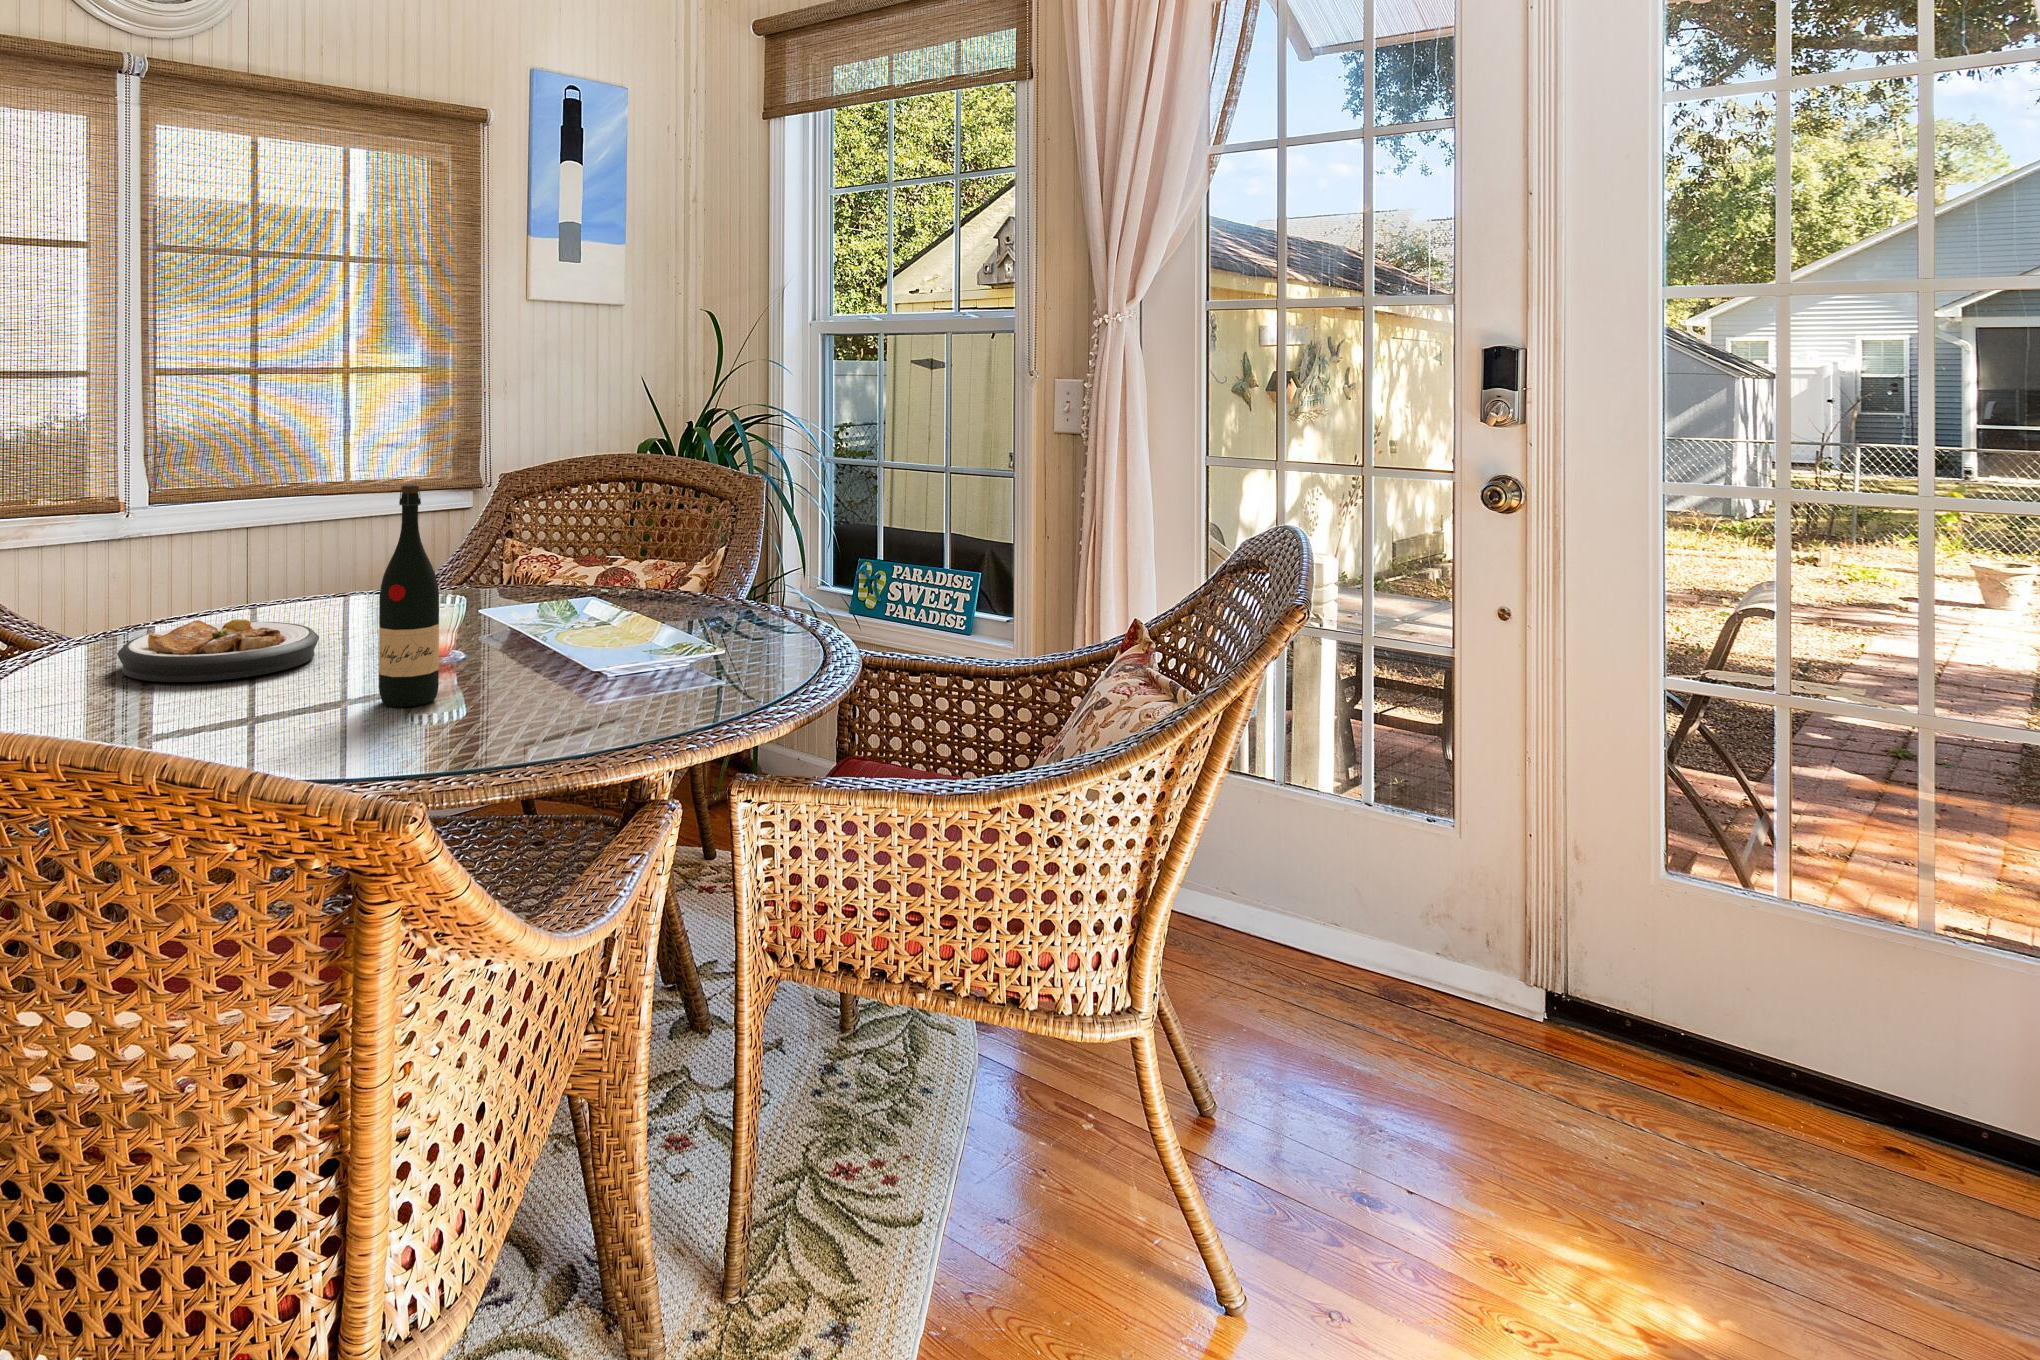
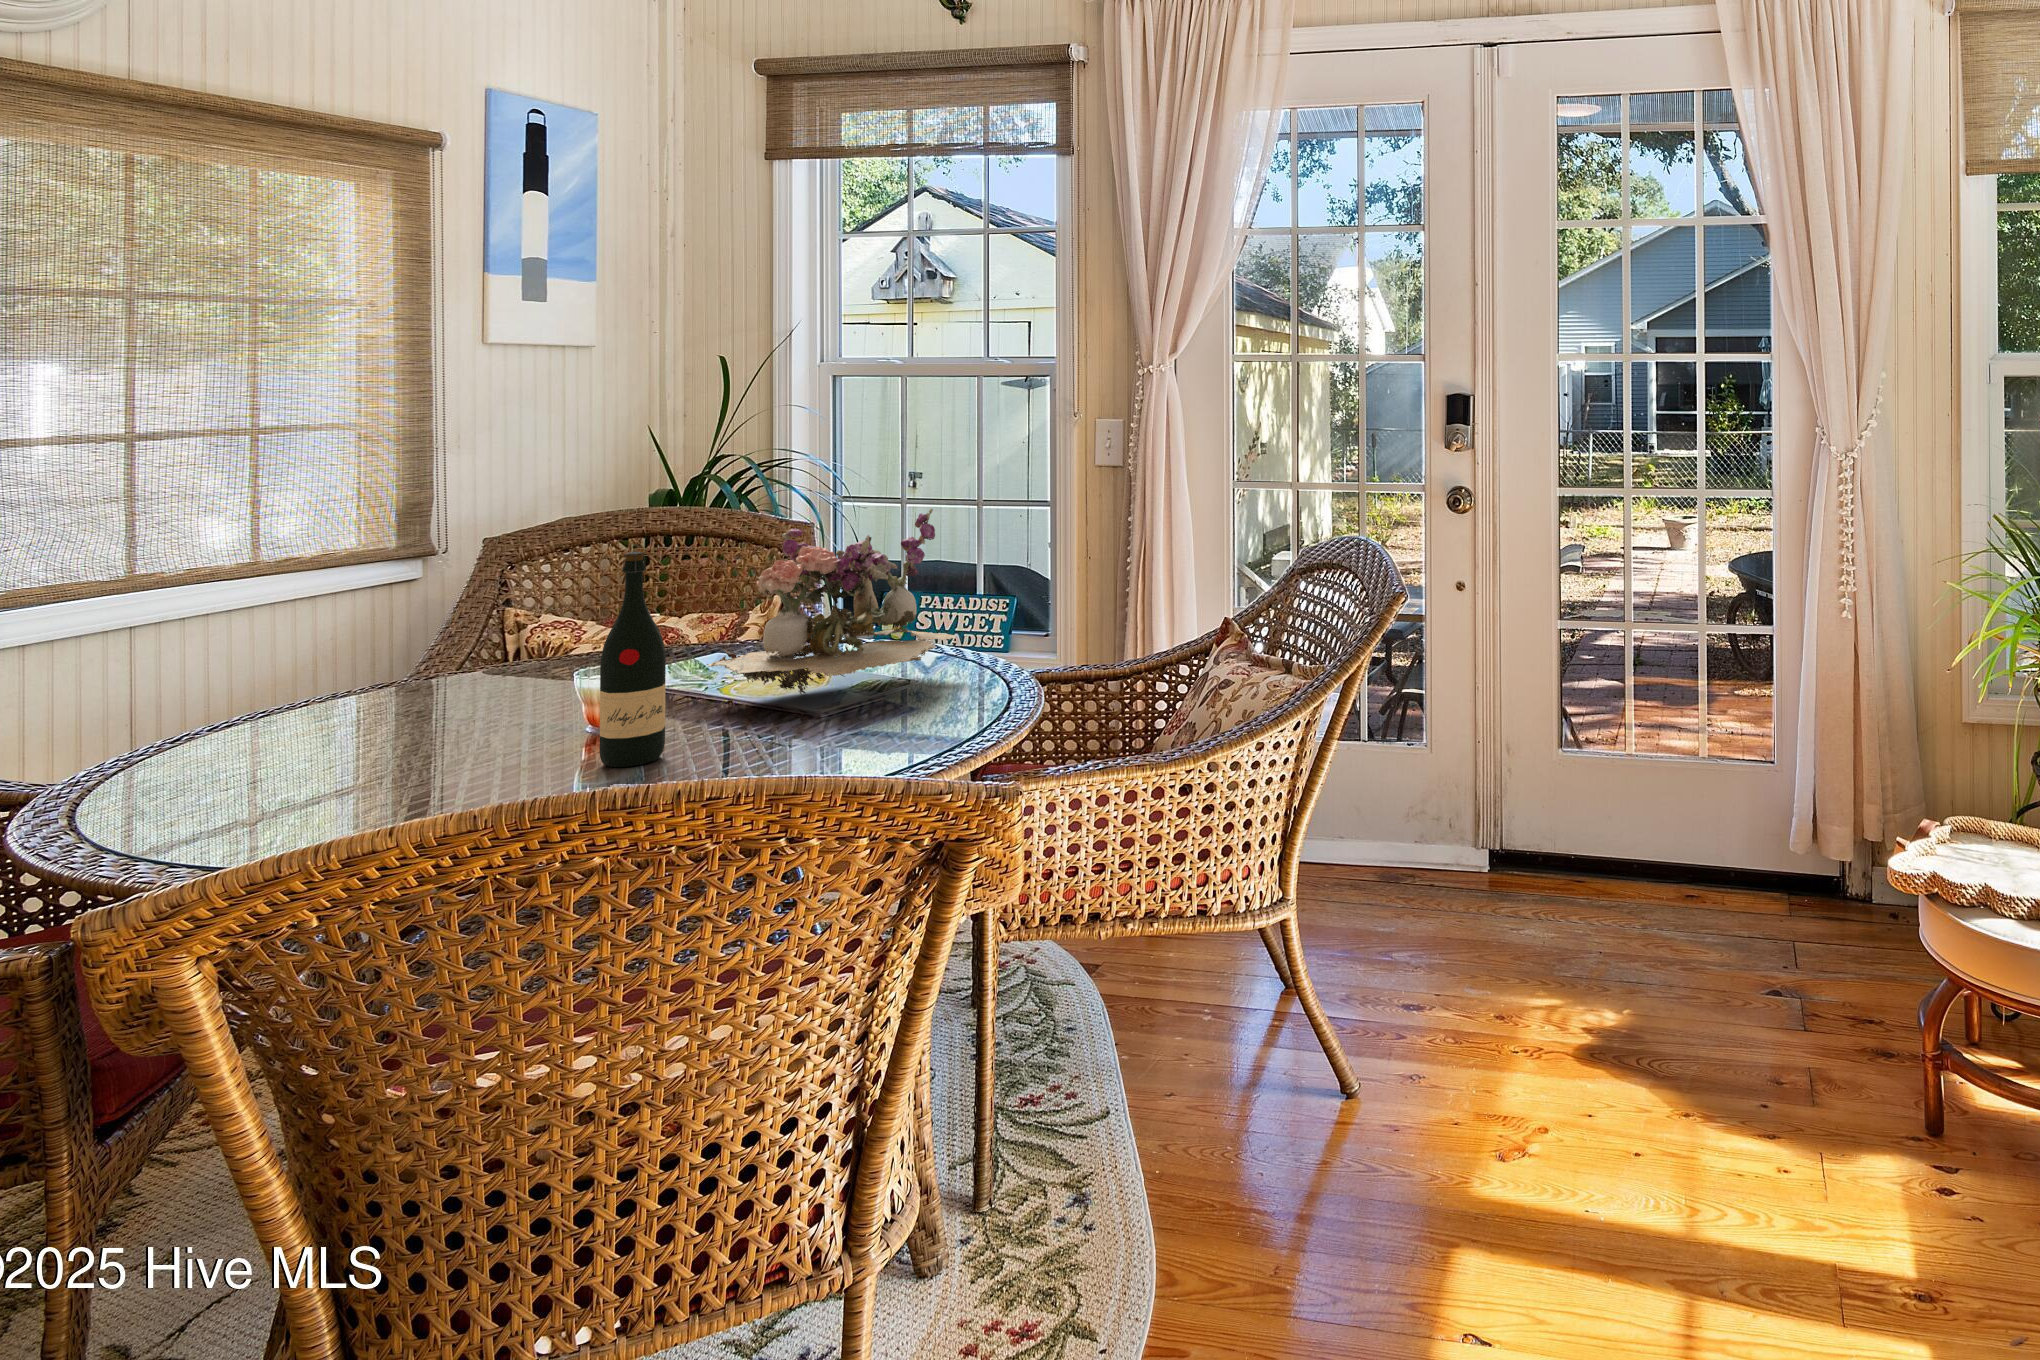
flower arrangement: none [537,462,784,655] -> present [707,509,956,695]
plate: present [117,619,319,682] -> none [192,713,453,791]

